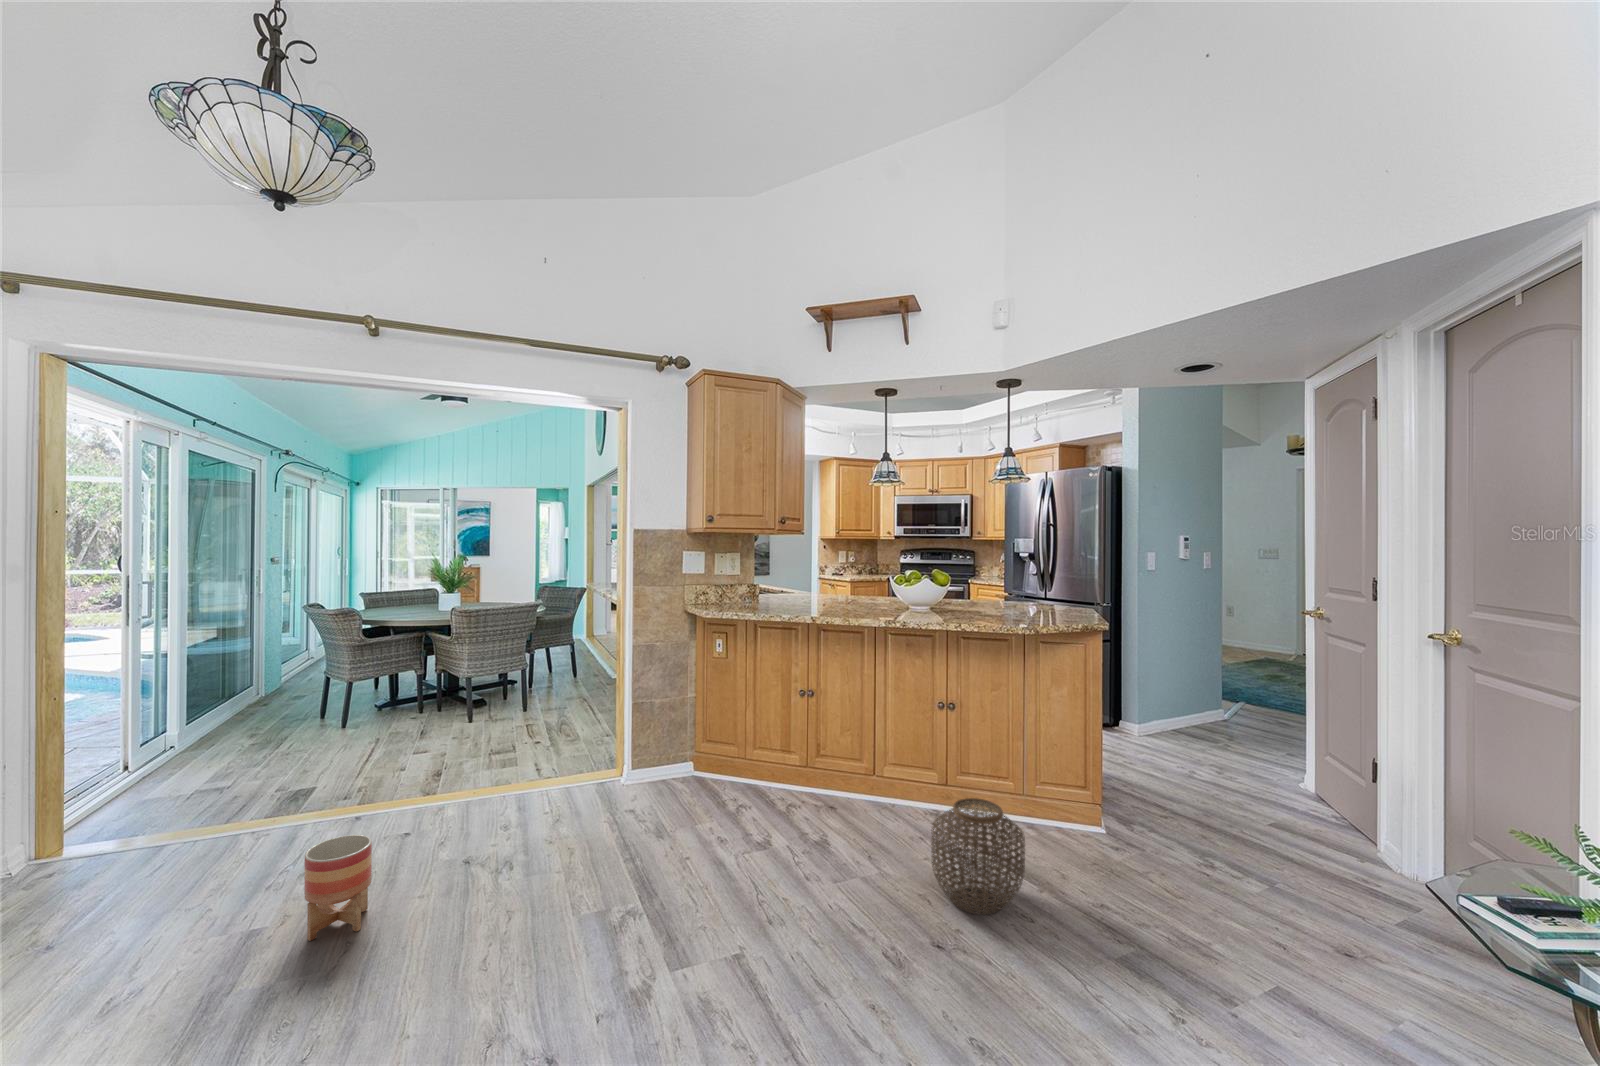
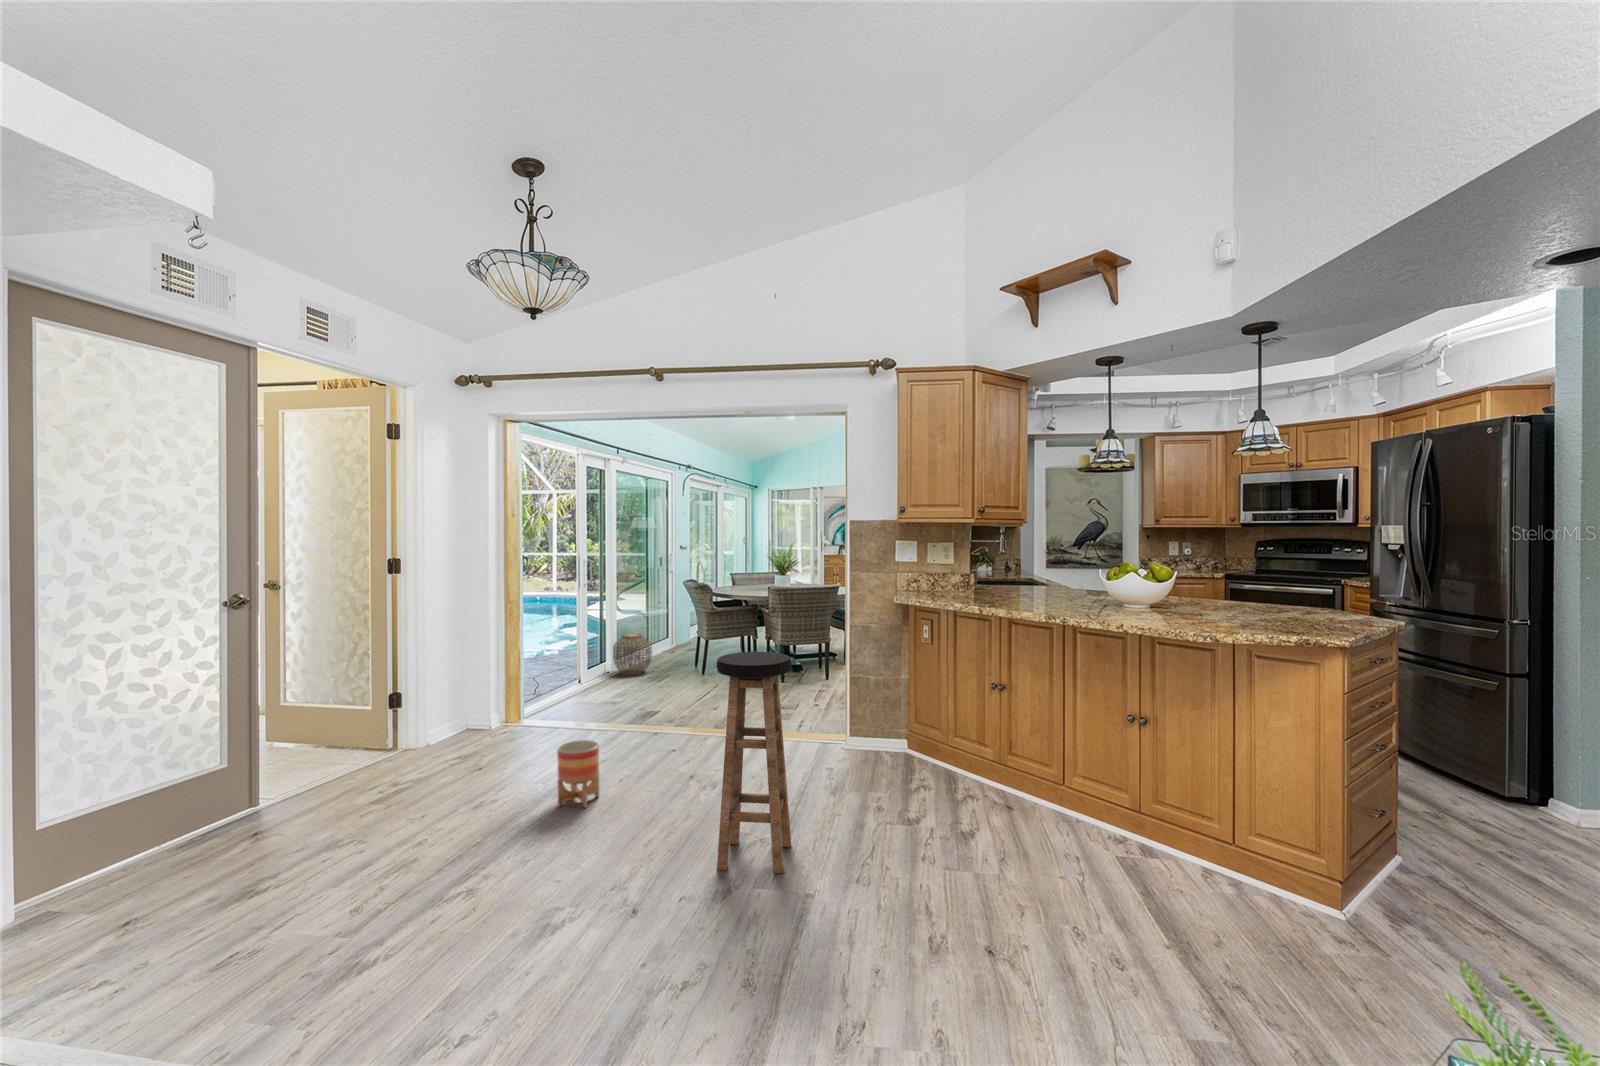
bar stool: none [601,686,692,956] -> present [717,652,792,874]
woven basket: present [931,798,1025,915] -> present [613,633,652,675]

